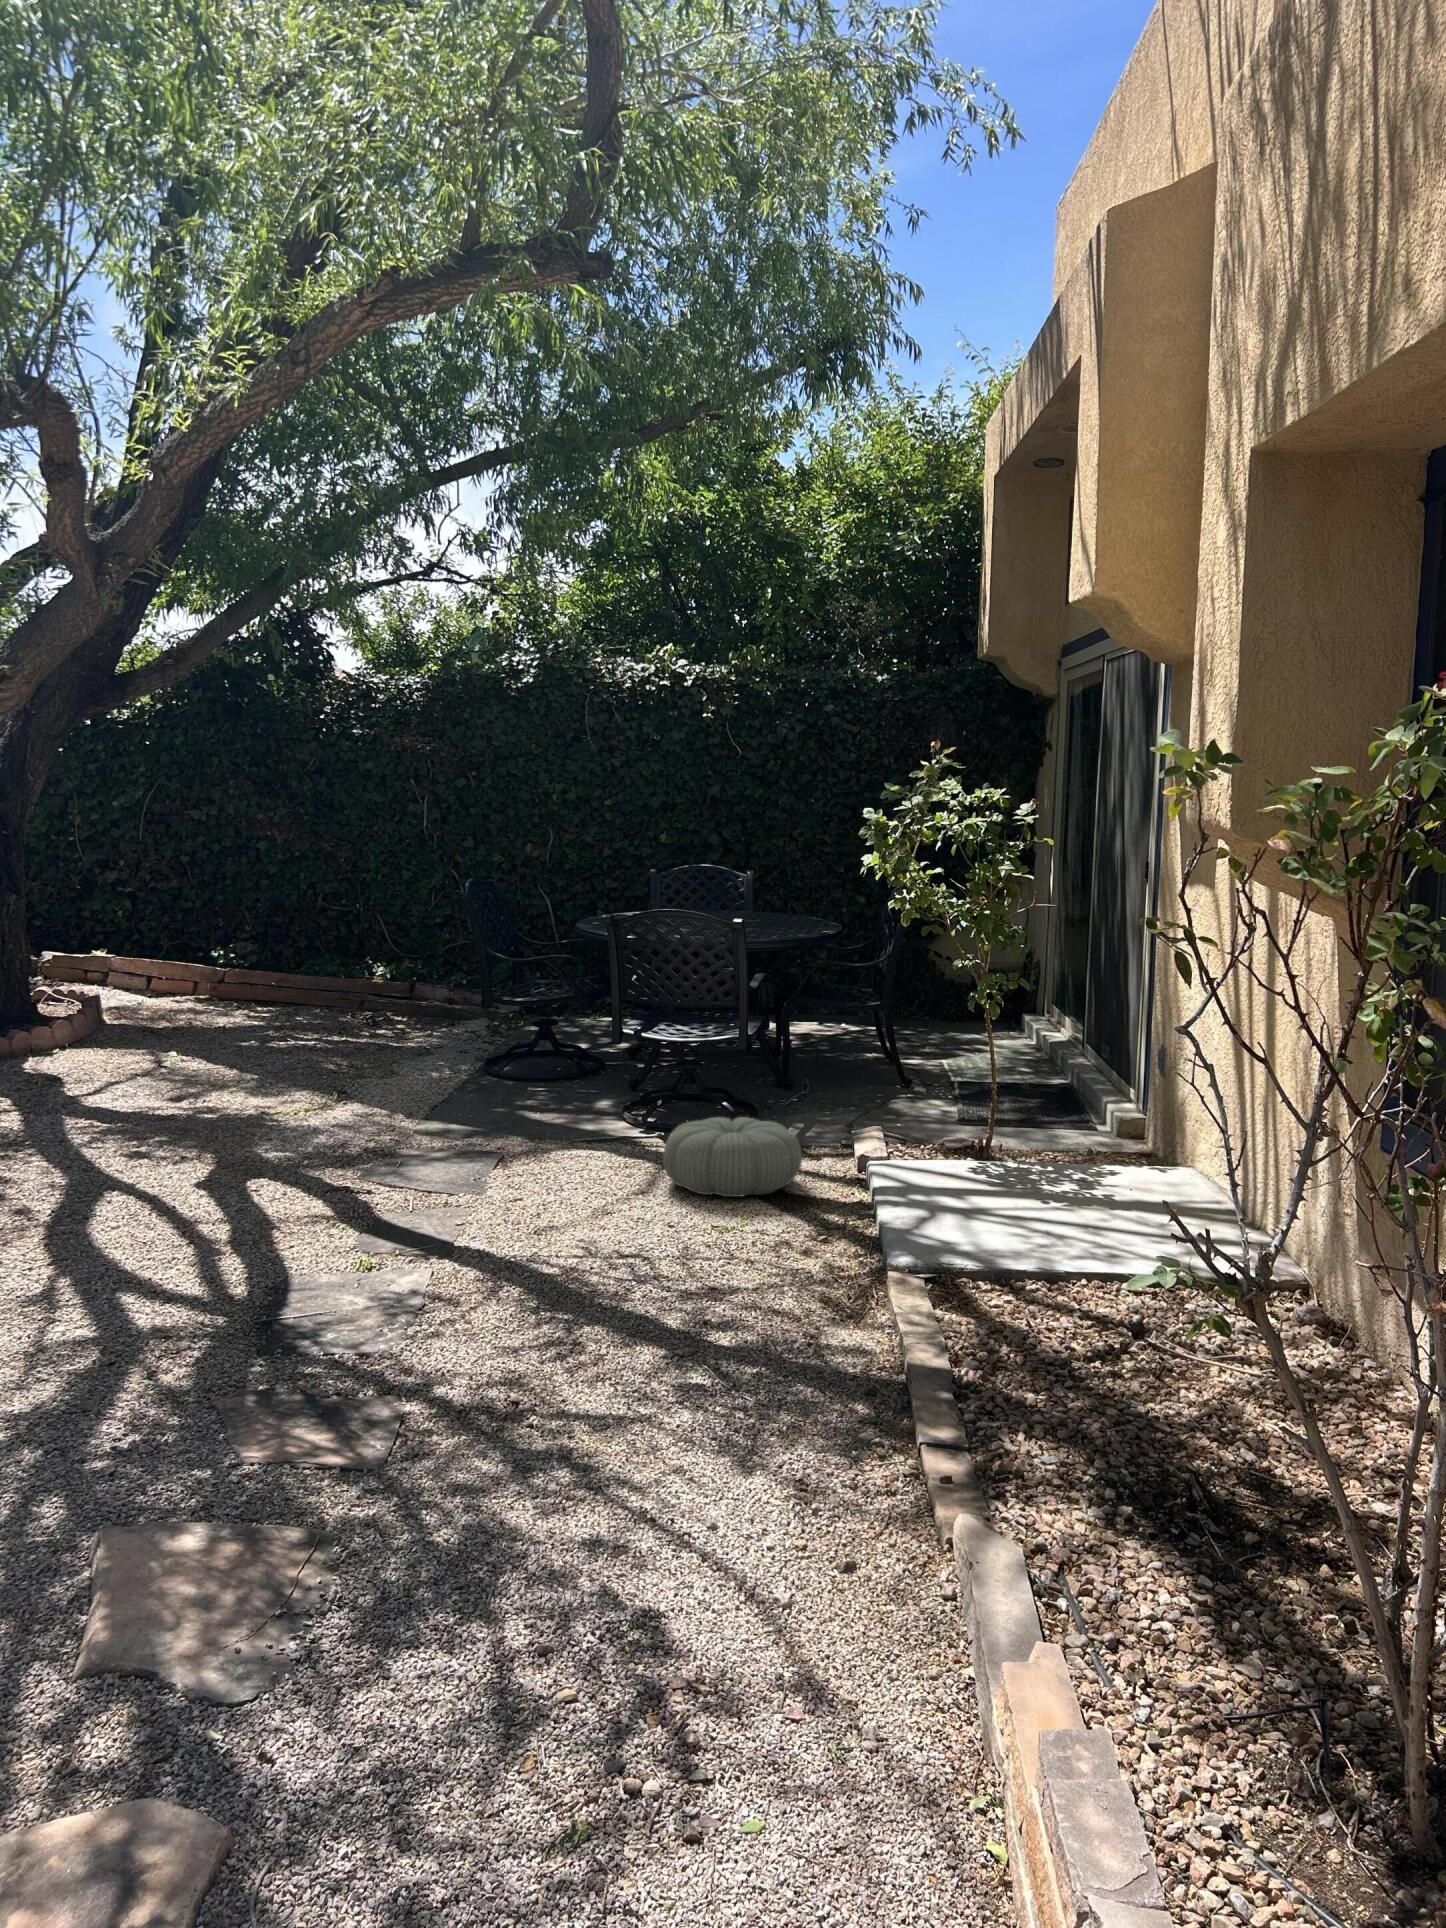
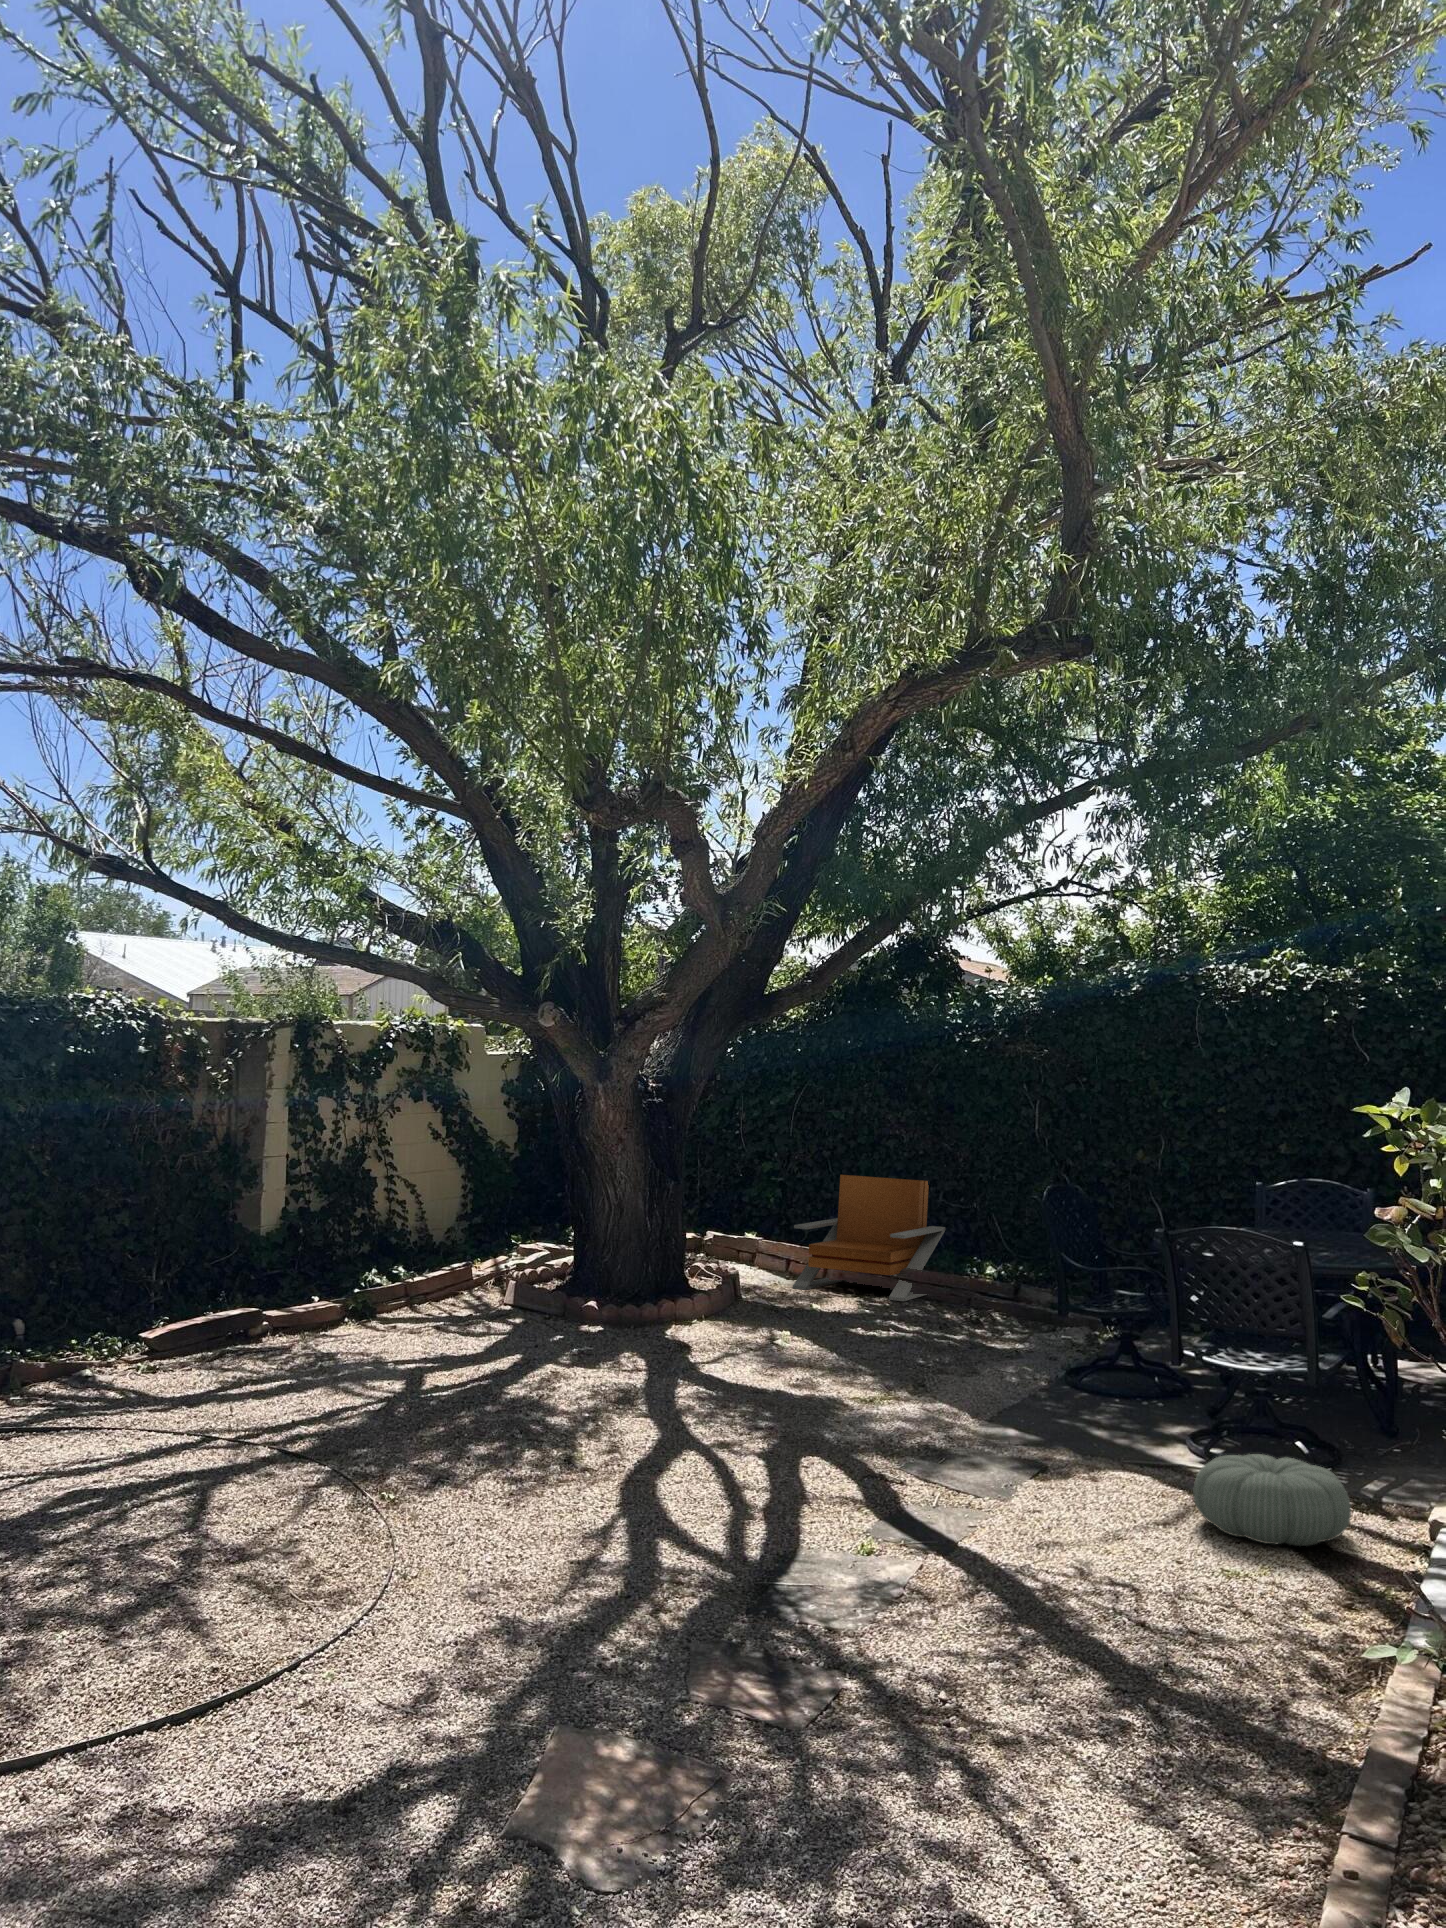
lounge chair: none [158,884,324,1011] -> present [793,1175,945,1301]

